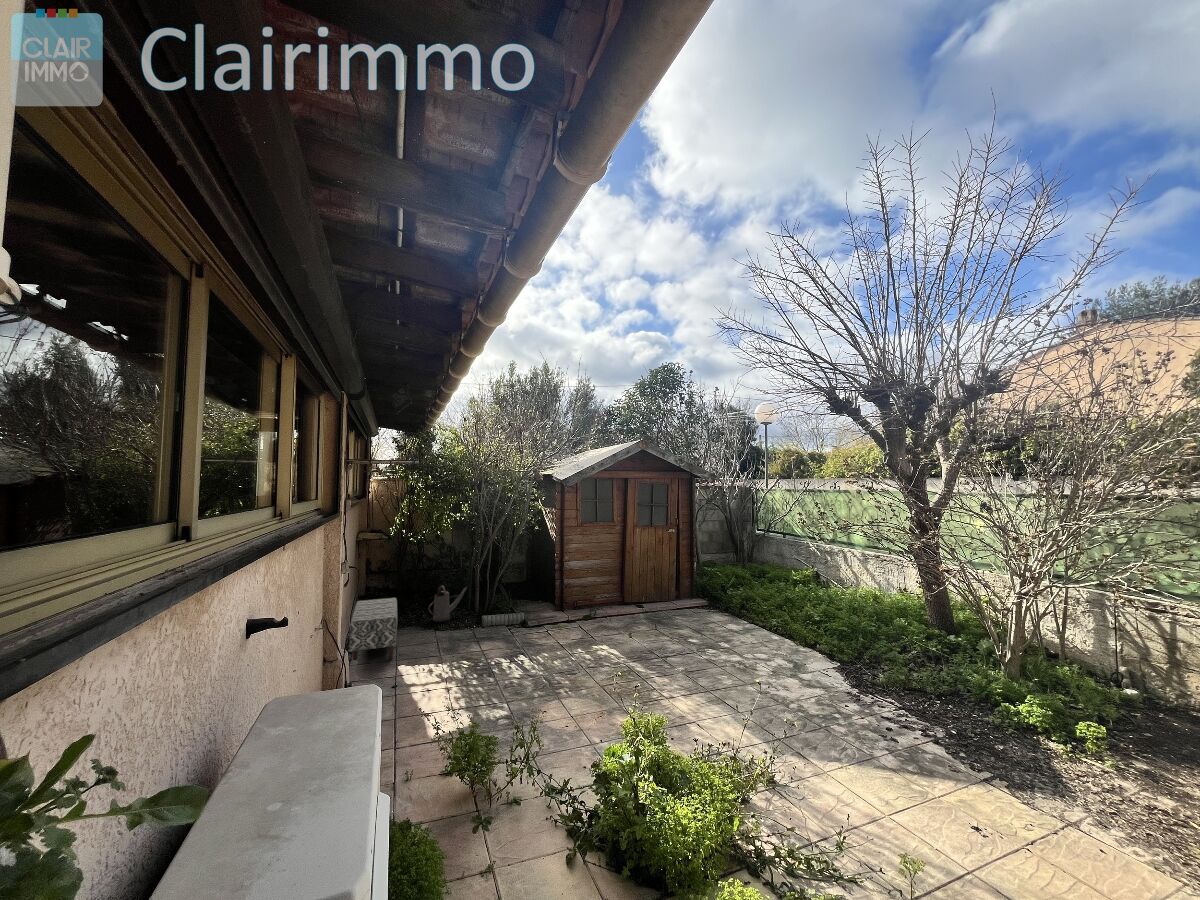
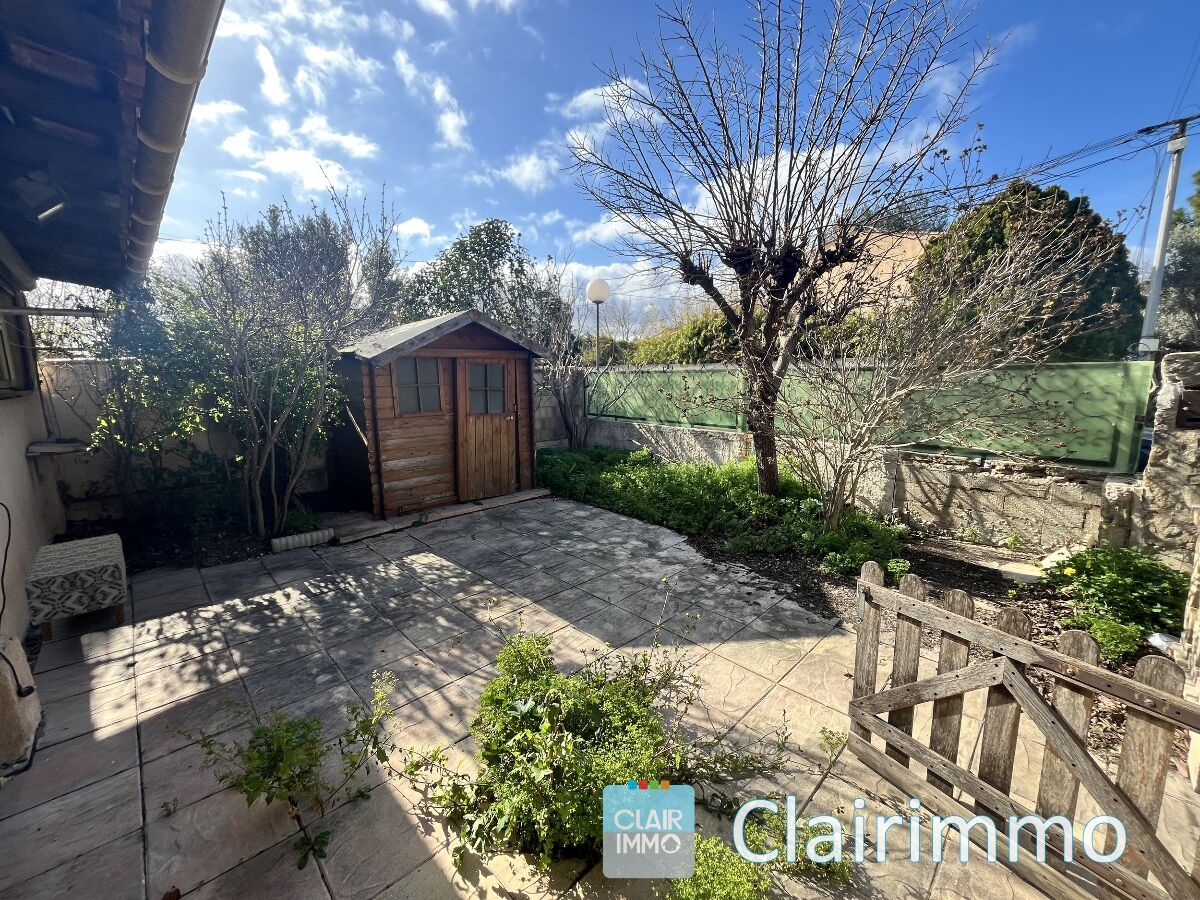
watering can: present [428,586,467,621] -> none [182,505,243,555]

